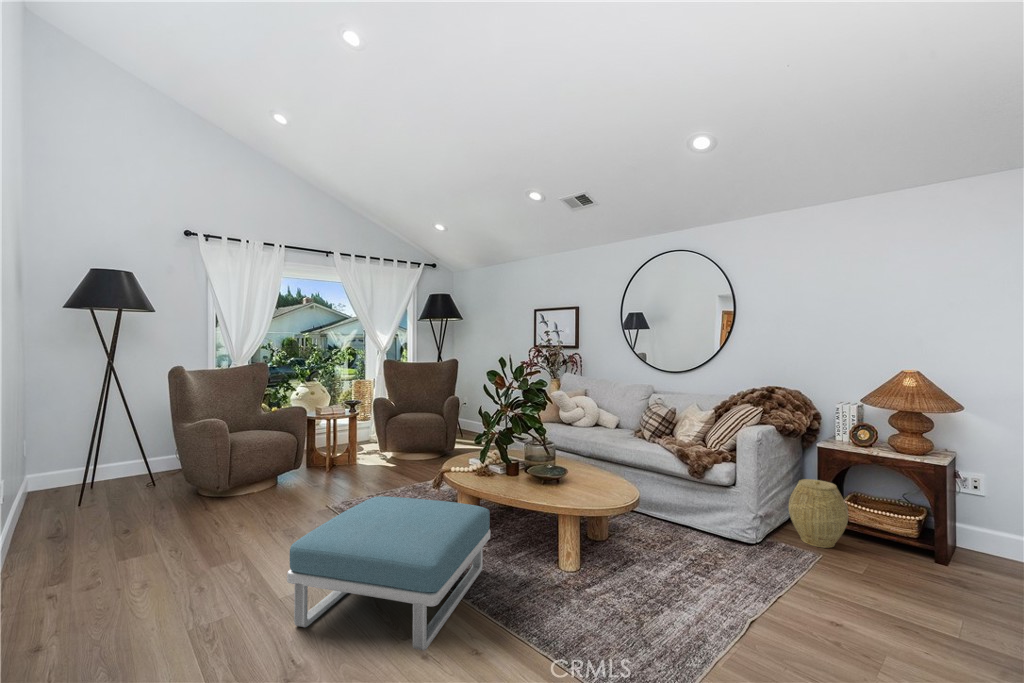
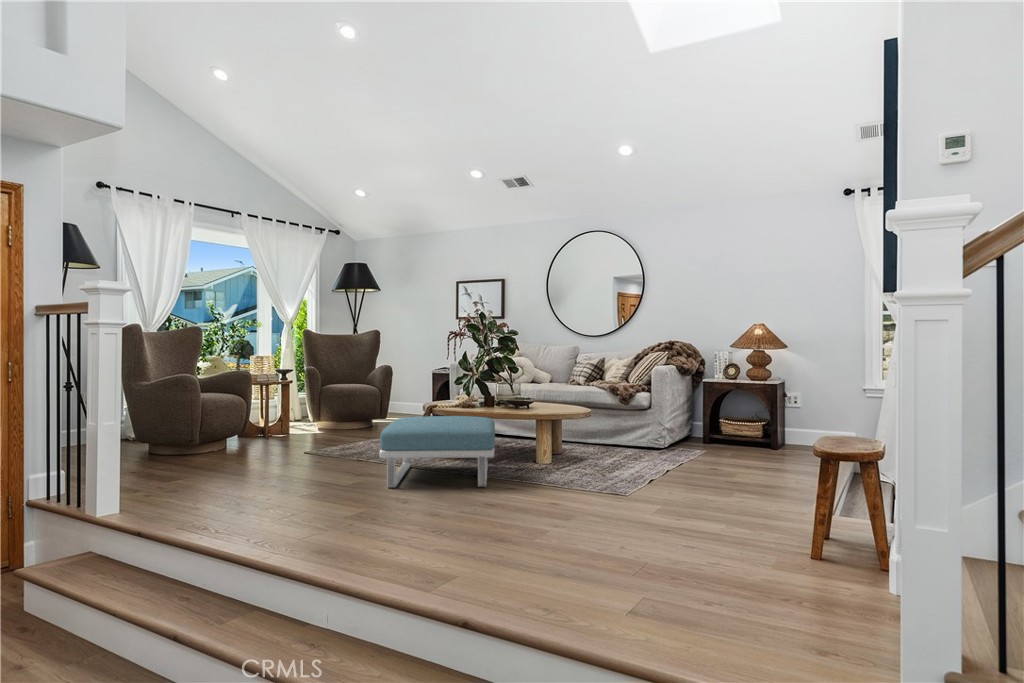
woven basket: present [788,479,848,548] -> none [685,402,722,447]

